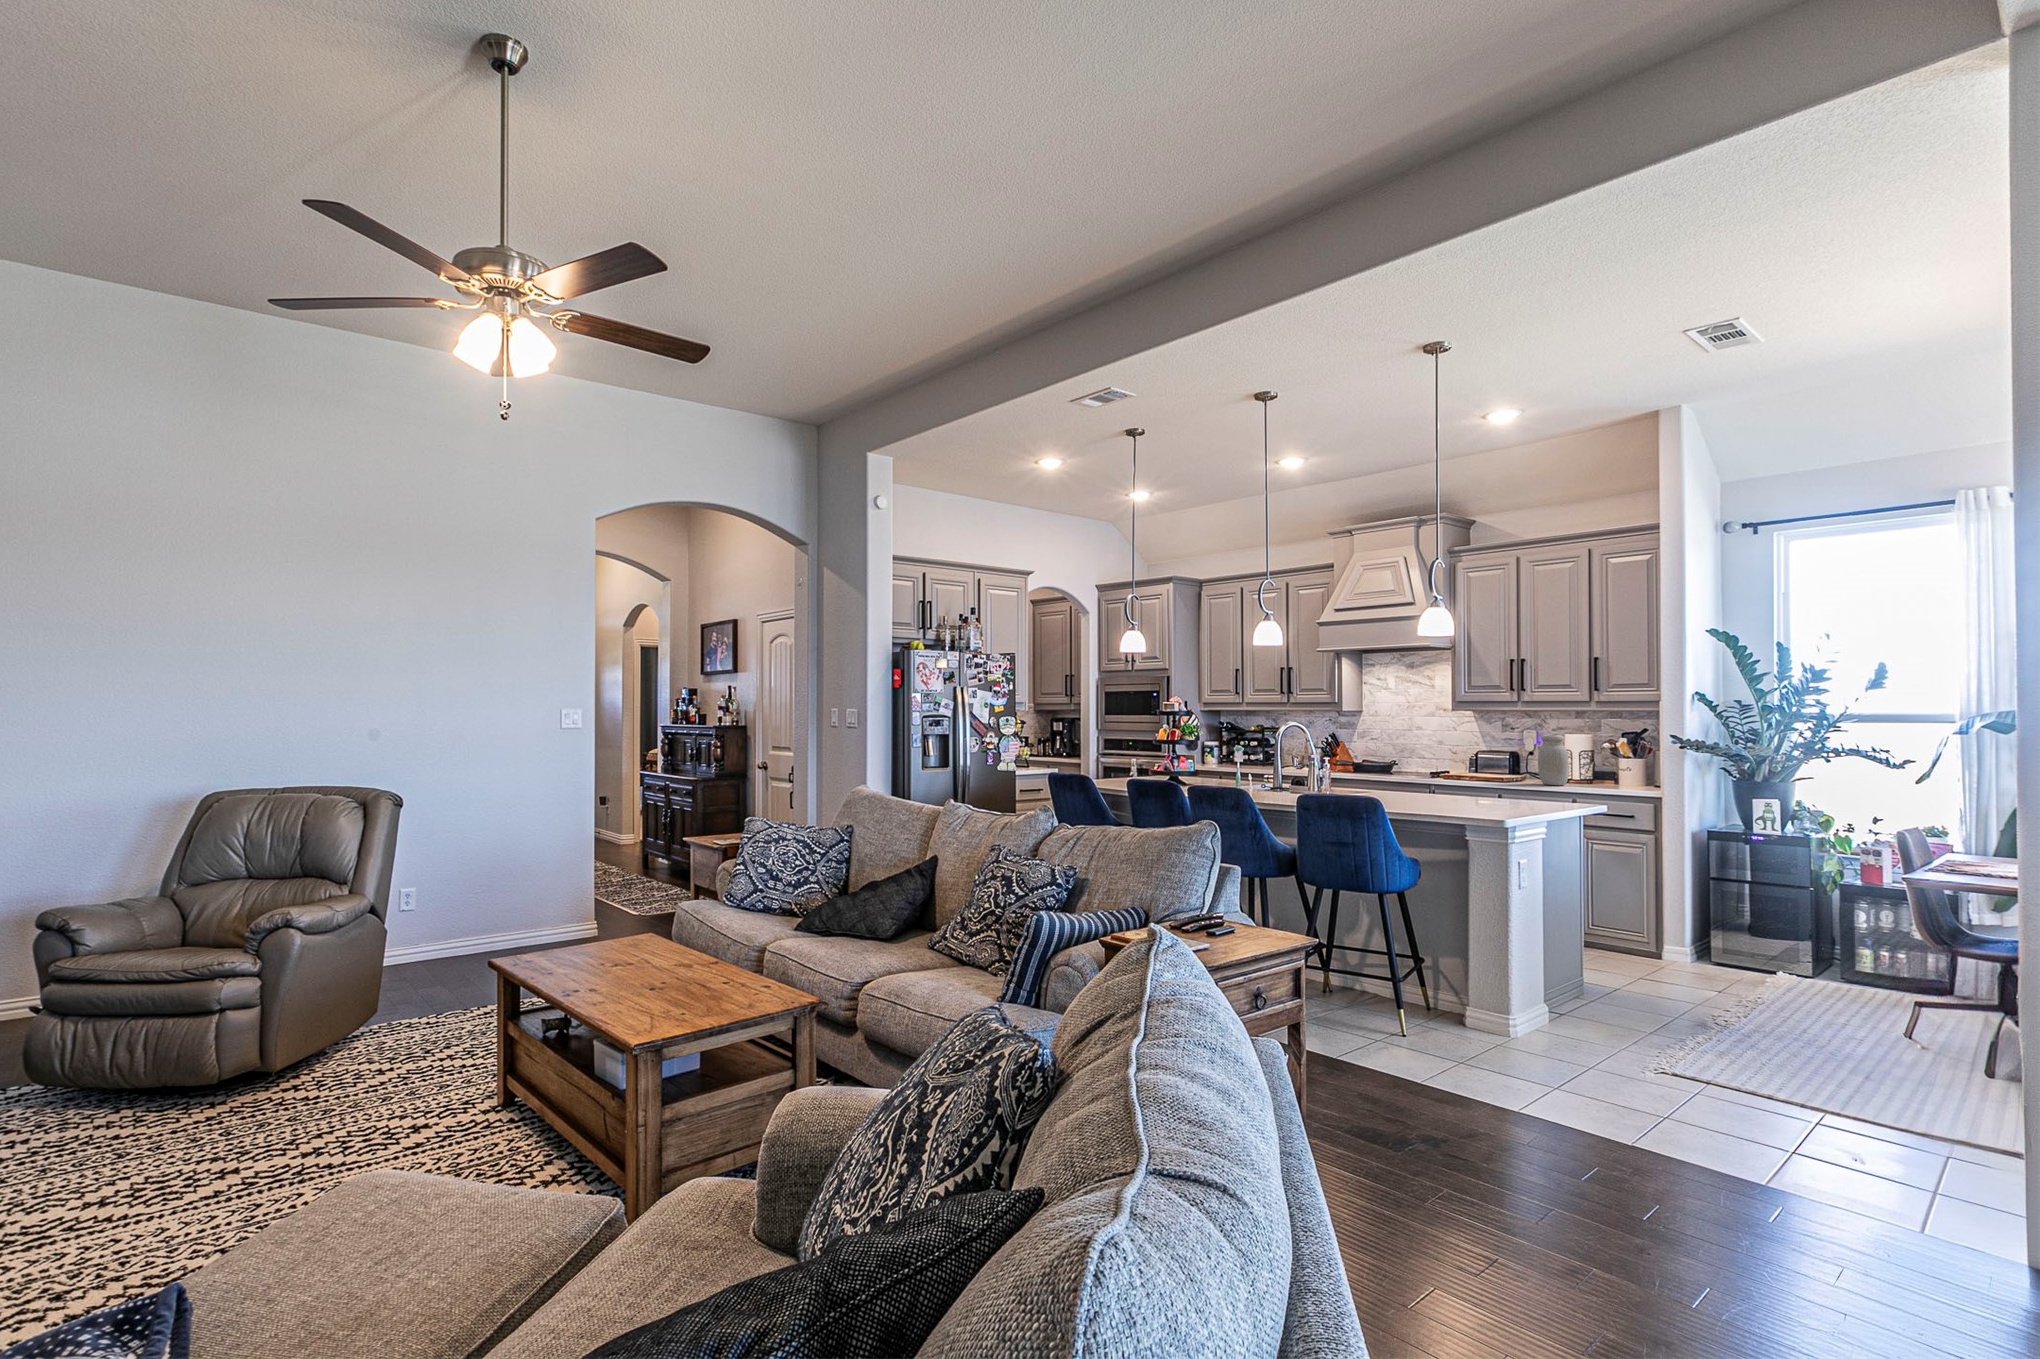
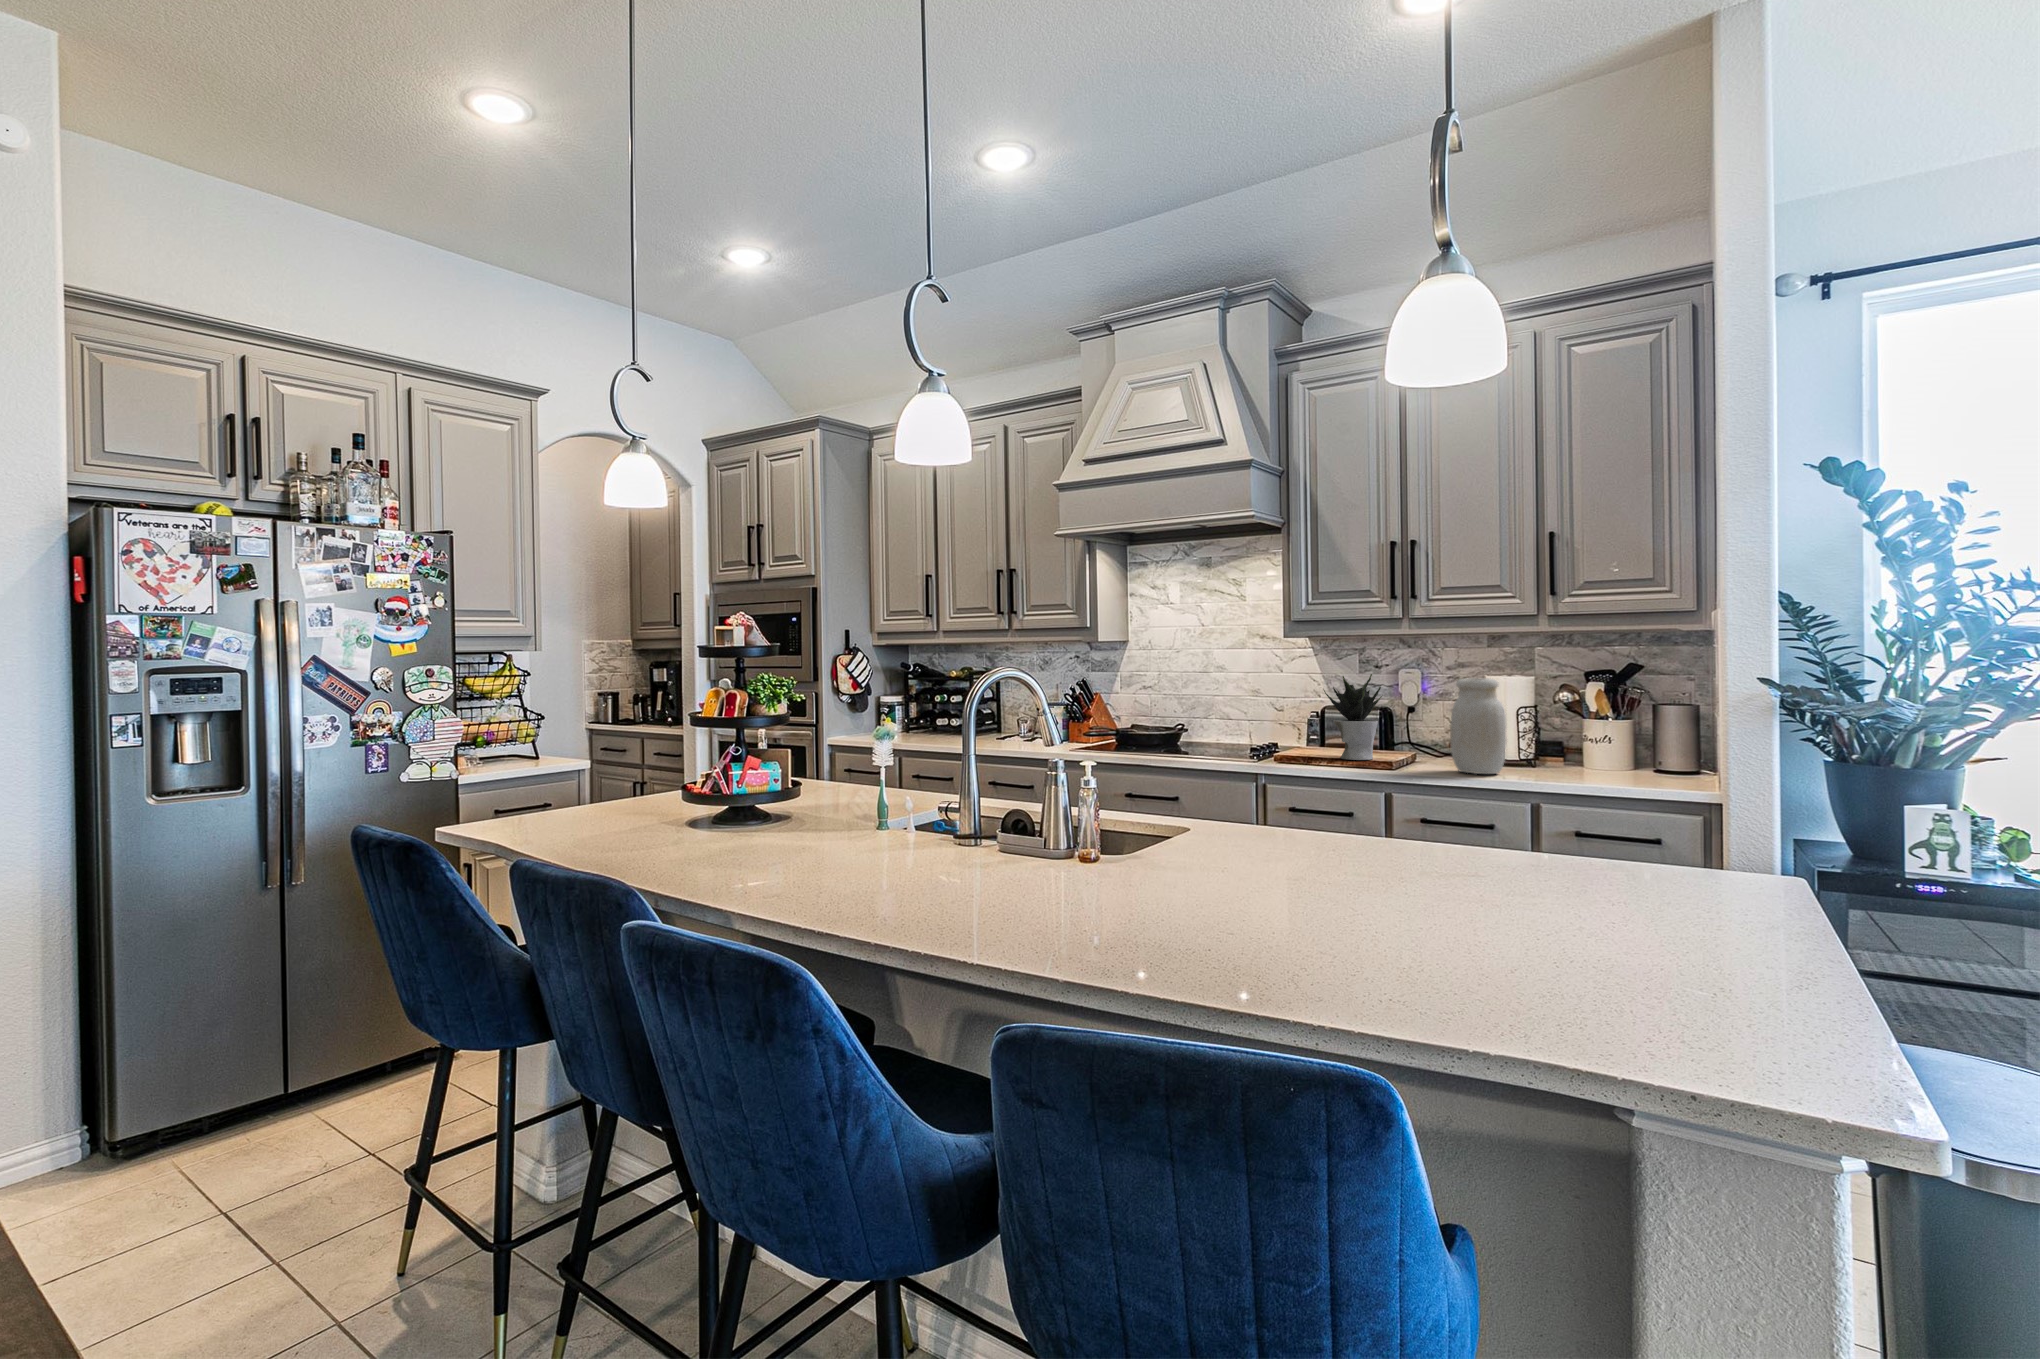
potted plant: none [1474,732,1510,779] -> present [1323,674,1383,760]

